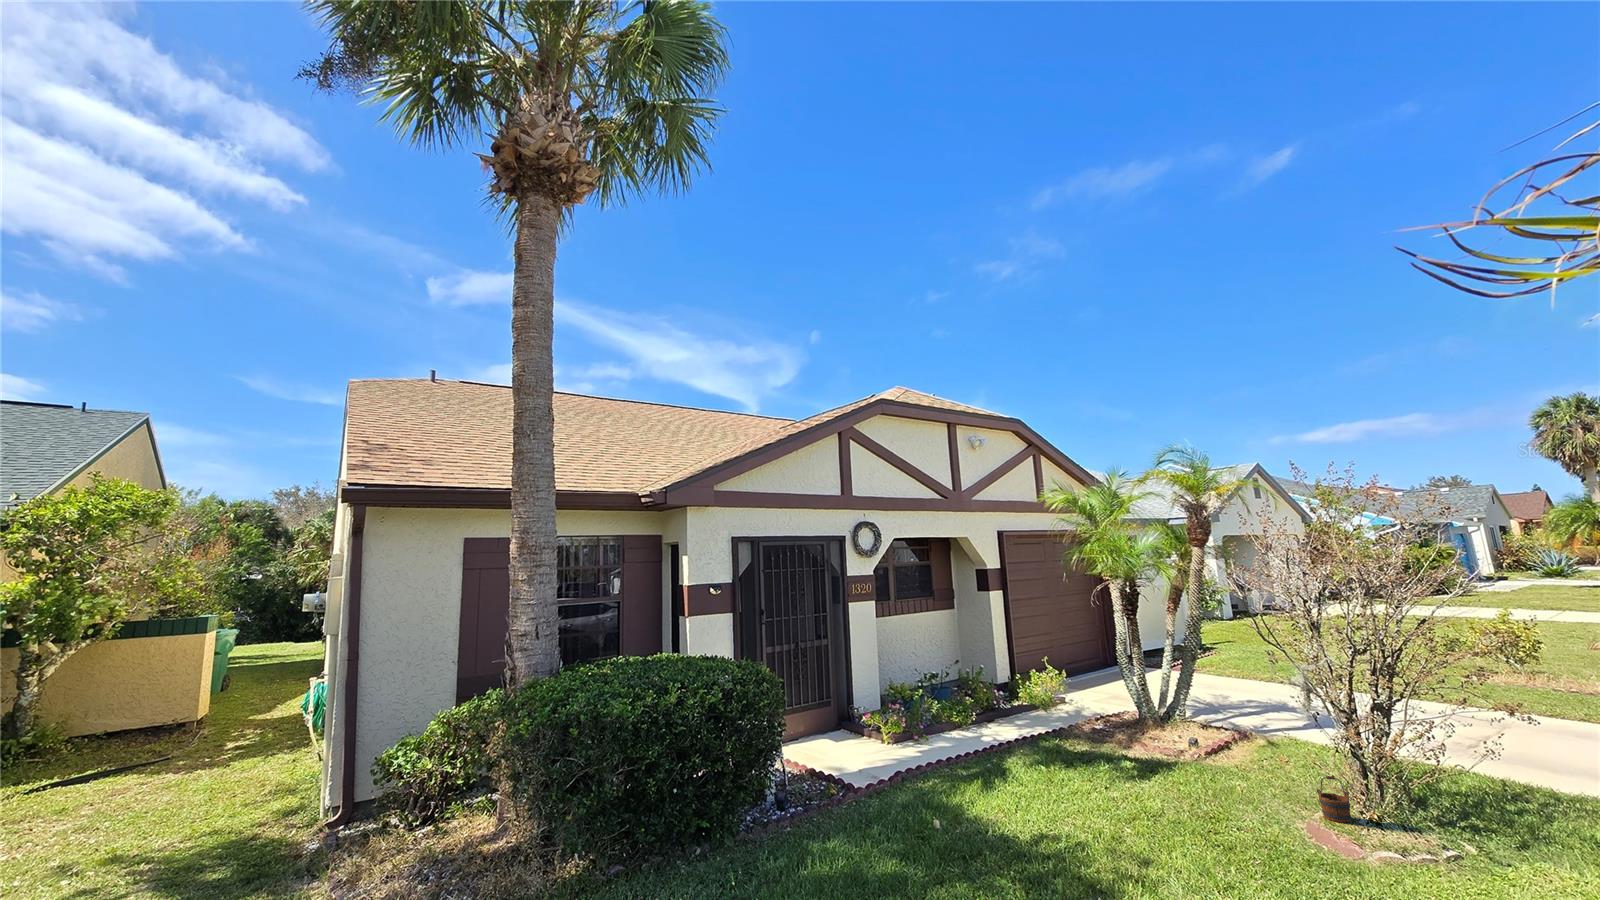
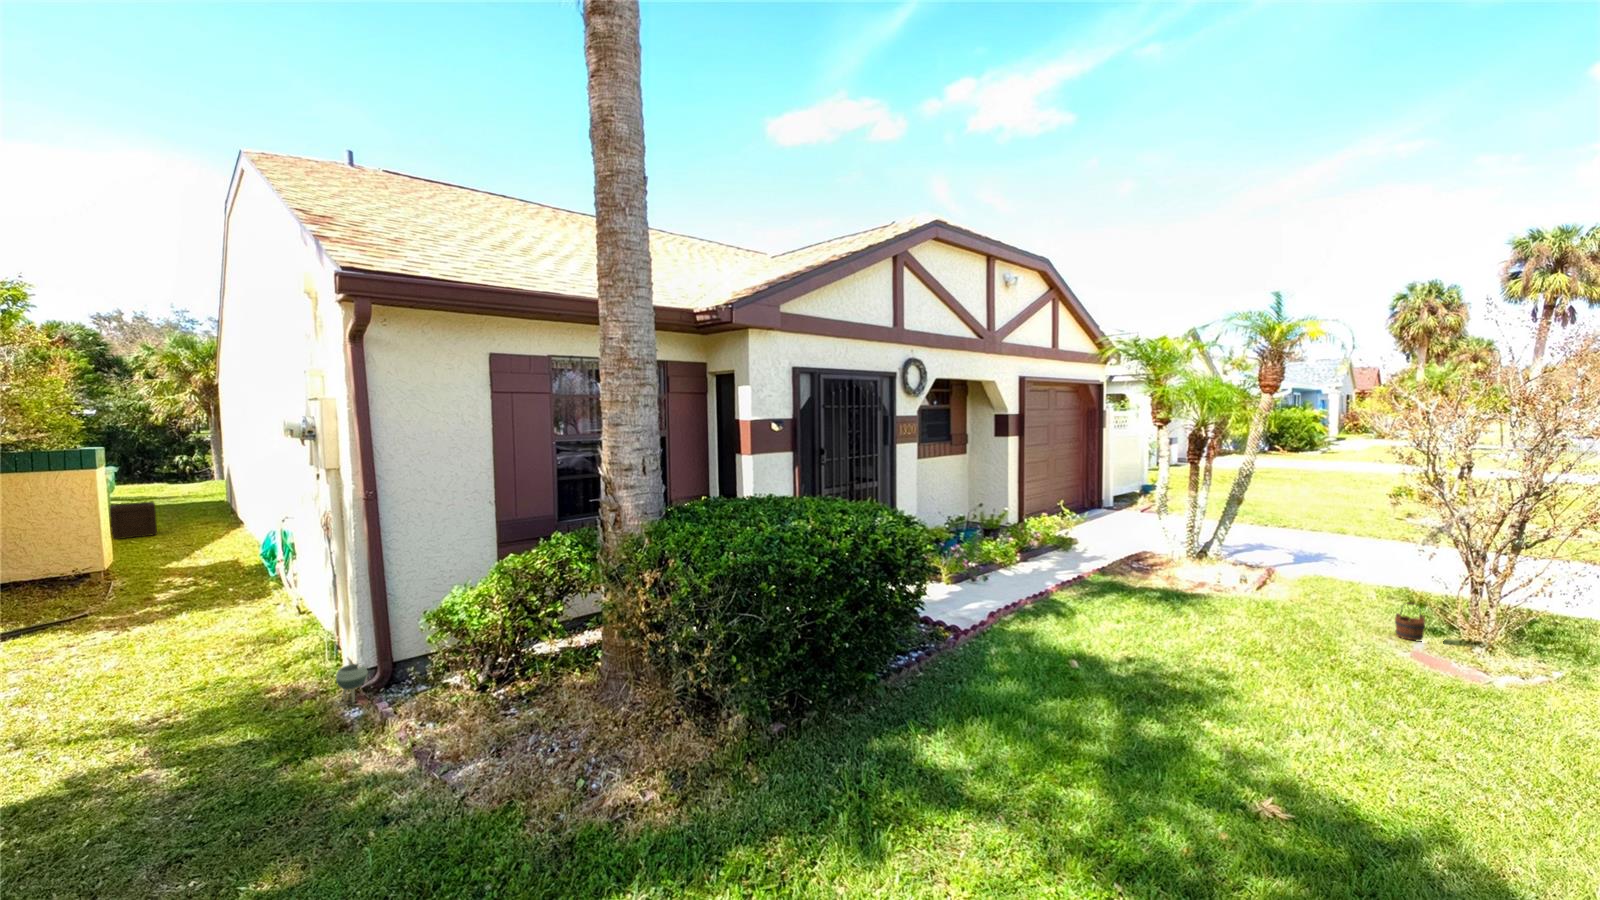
wooden crate: none [221,659,261,693] -> present [110,502,157,539]
planter: none [296,807,324,843] -> present [336,664,368,702]

